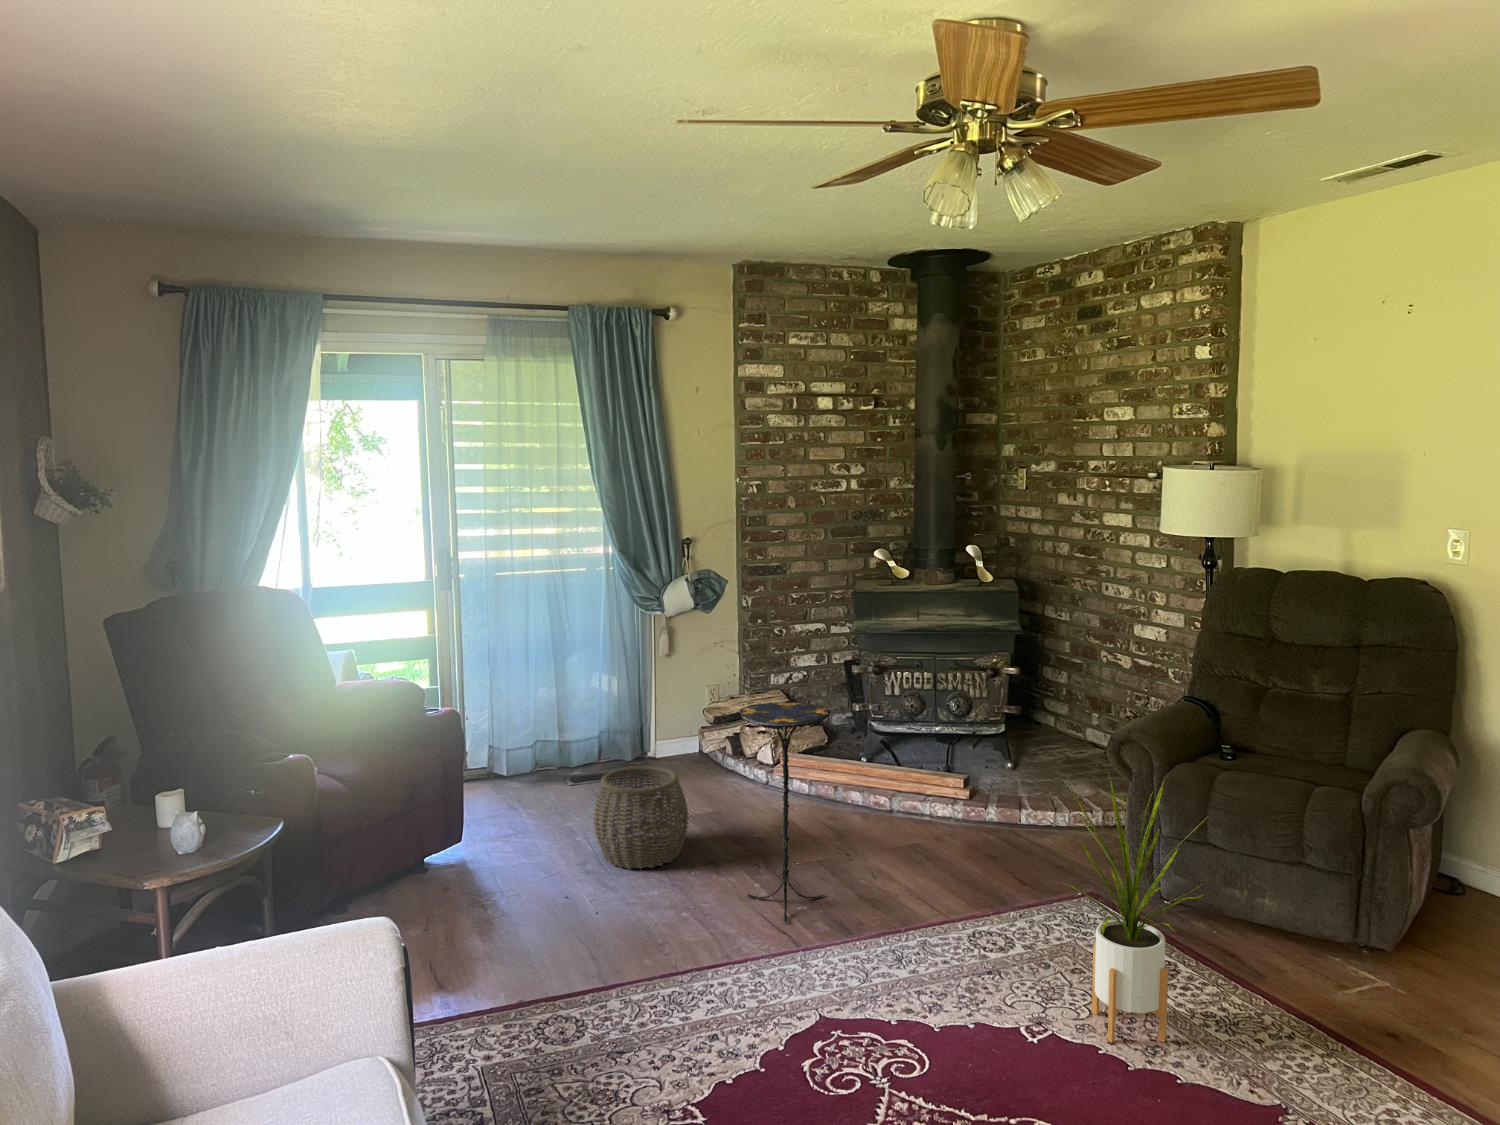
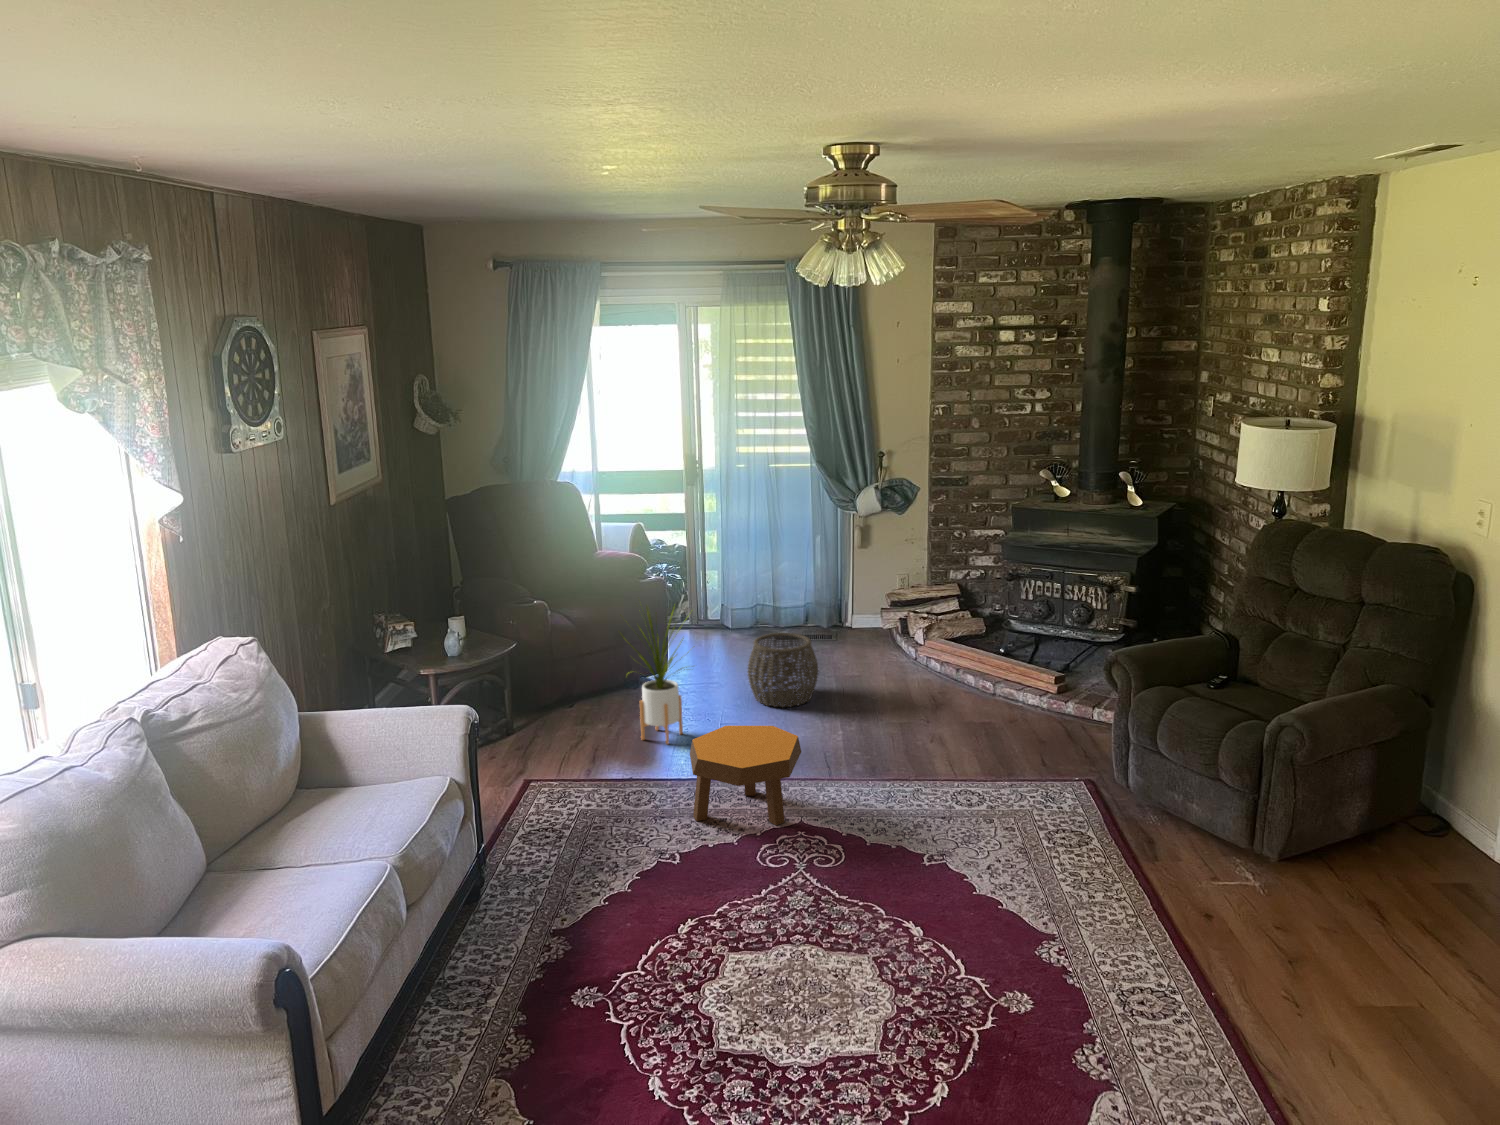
side table: present [739,702,831,922] -> none [821,595,890,754]
house plant: present [1058,772,1207,1042] -> present [632,607,684,744]
footstool: none [631,899,812,1079] -> present [690,726,801,825]

